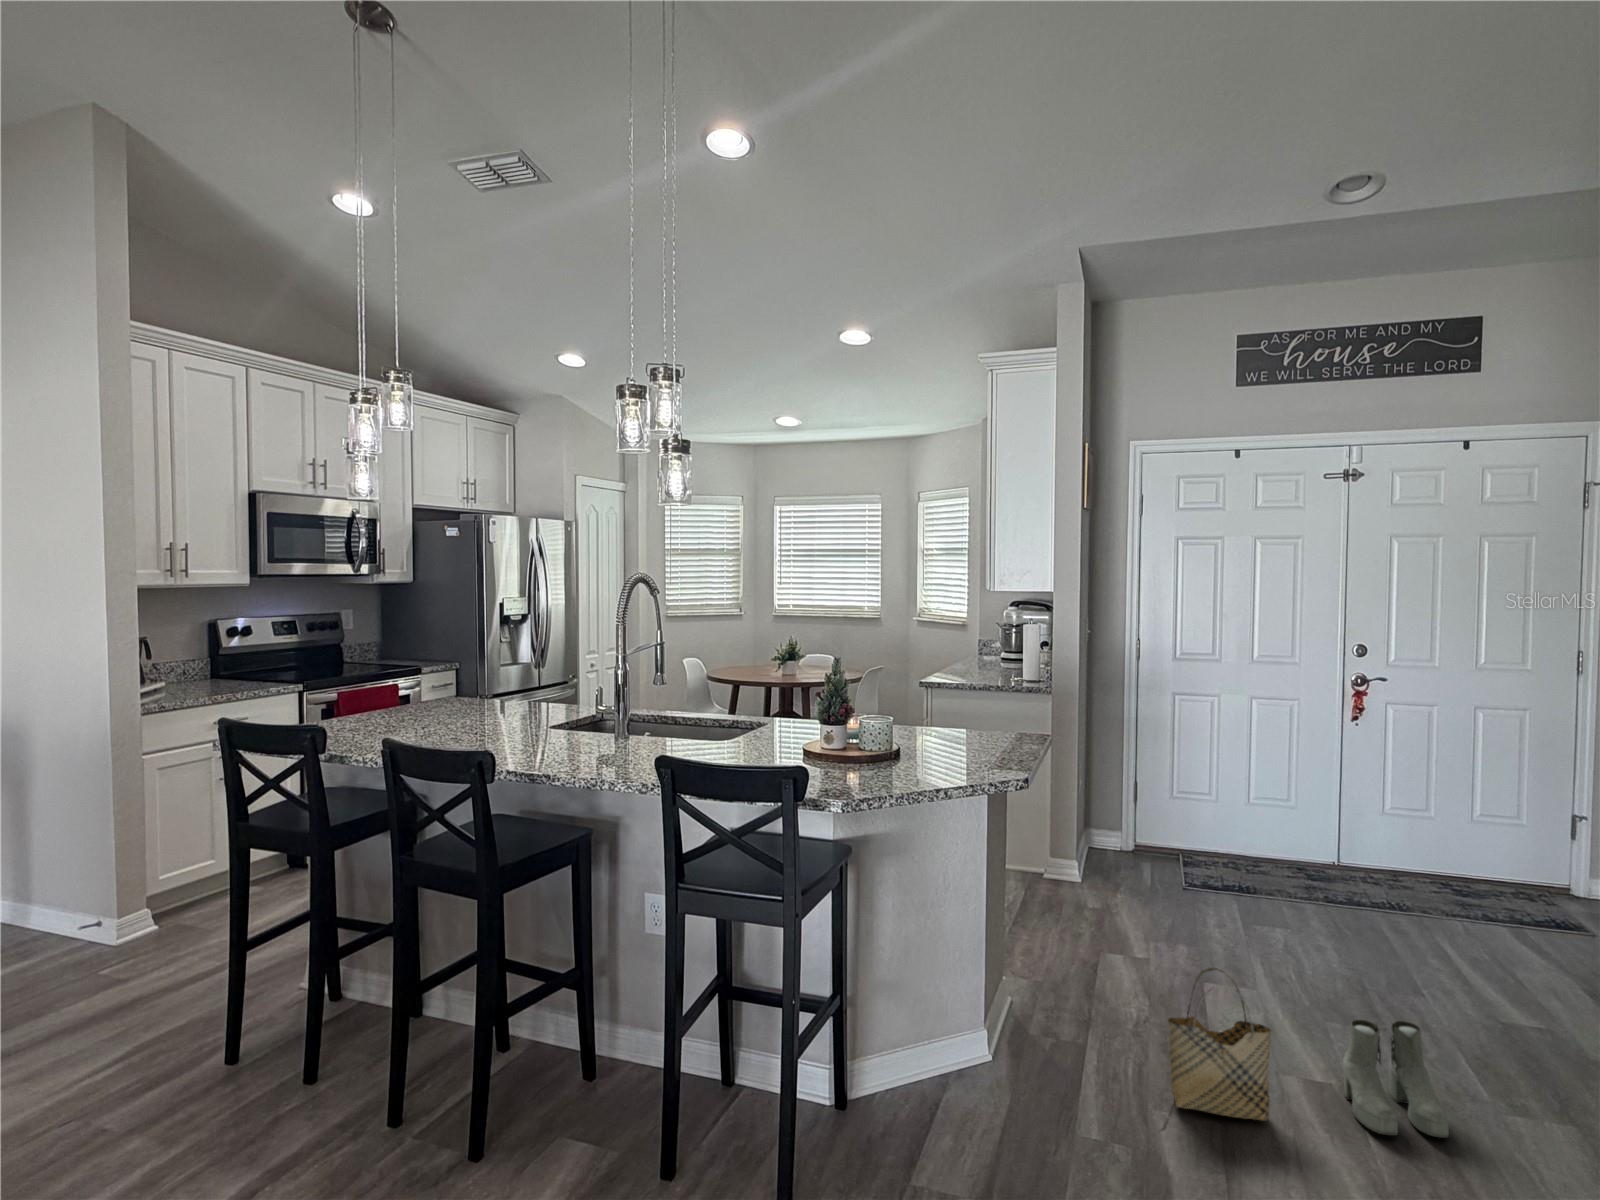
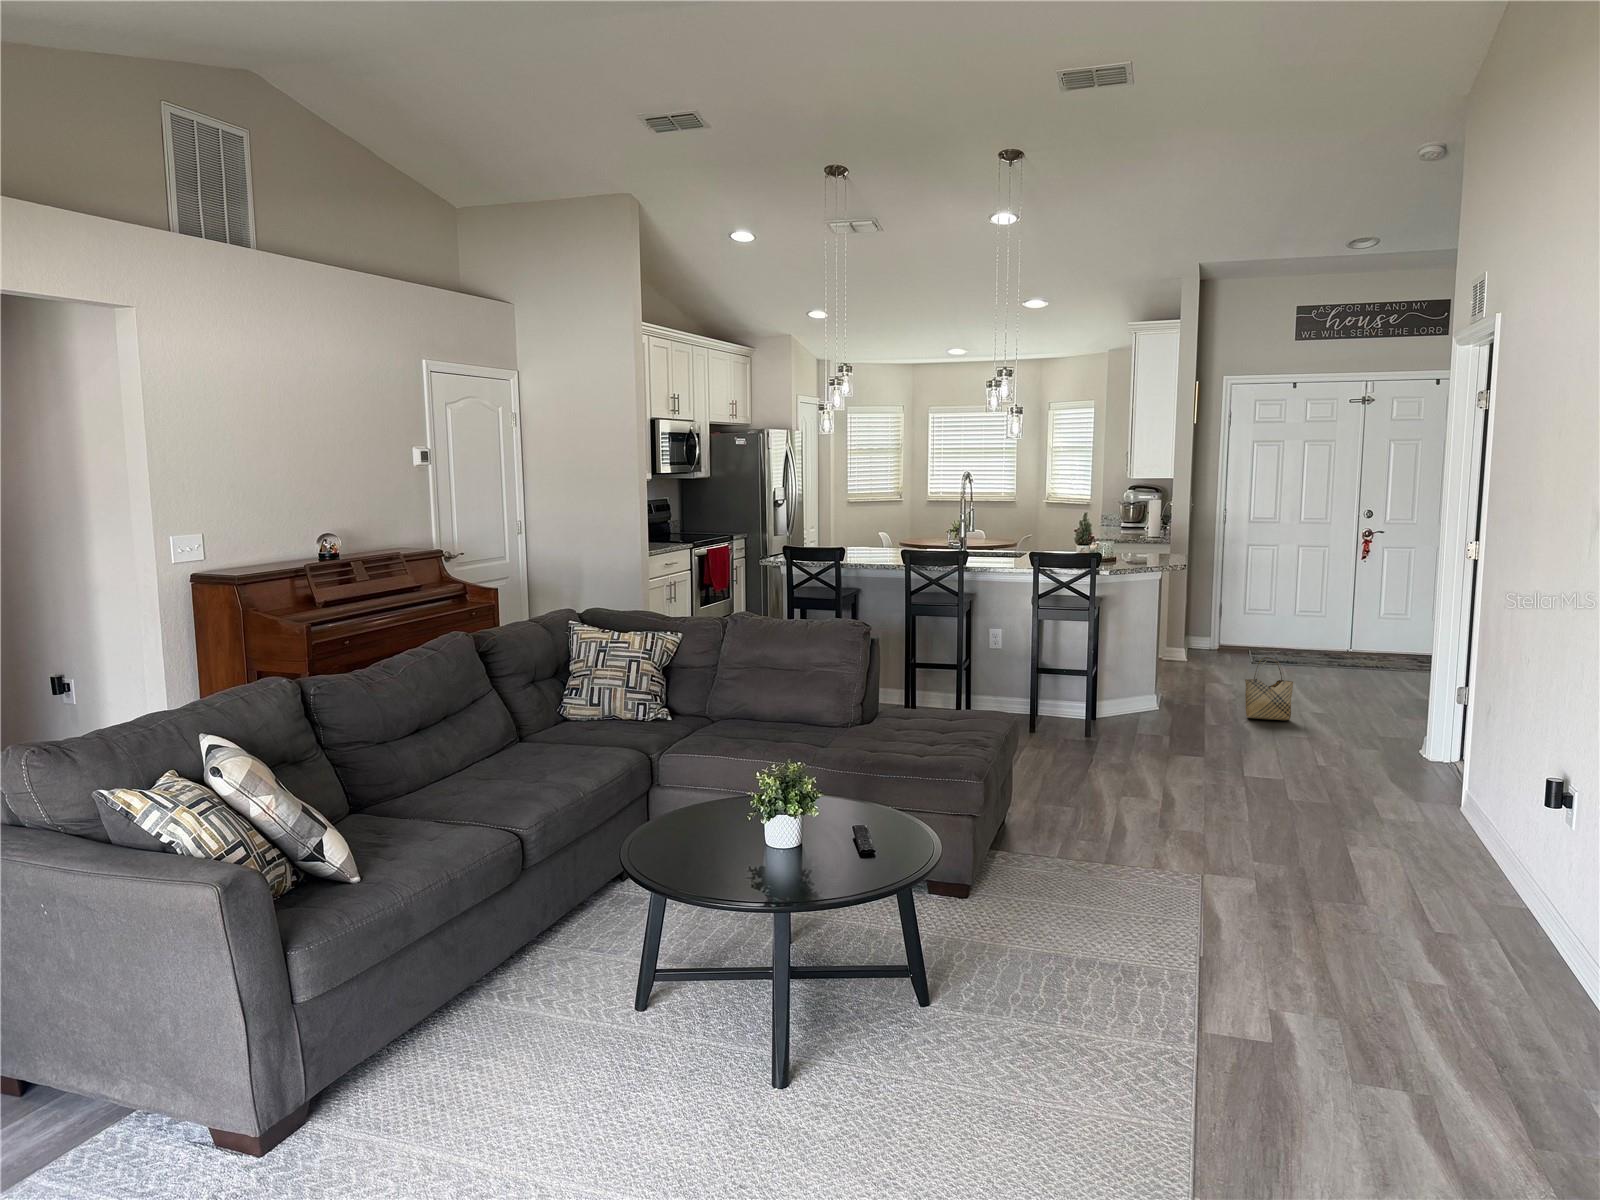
boots: present [1343,1020,1449,1138] -> none [1327,679,1371,722]

